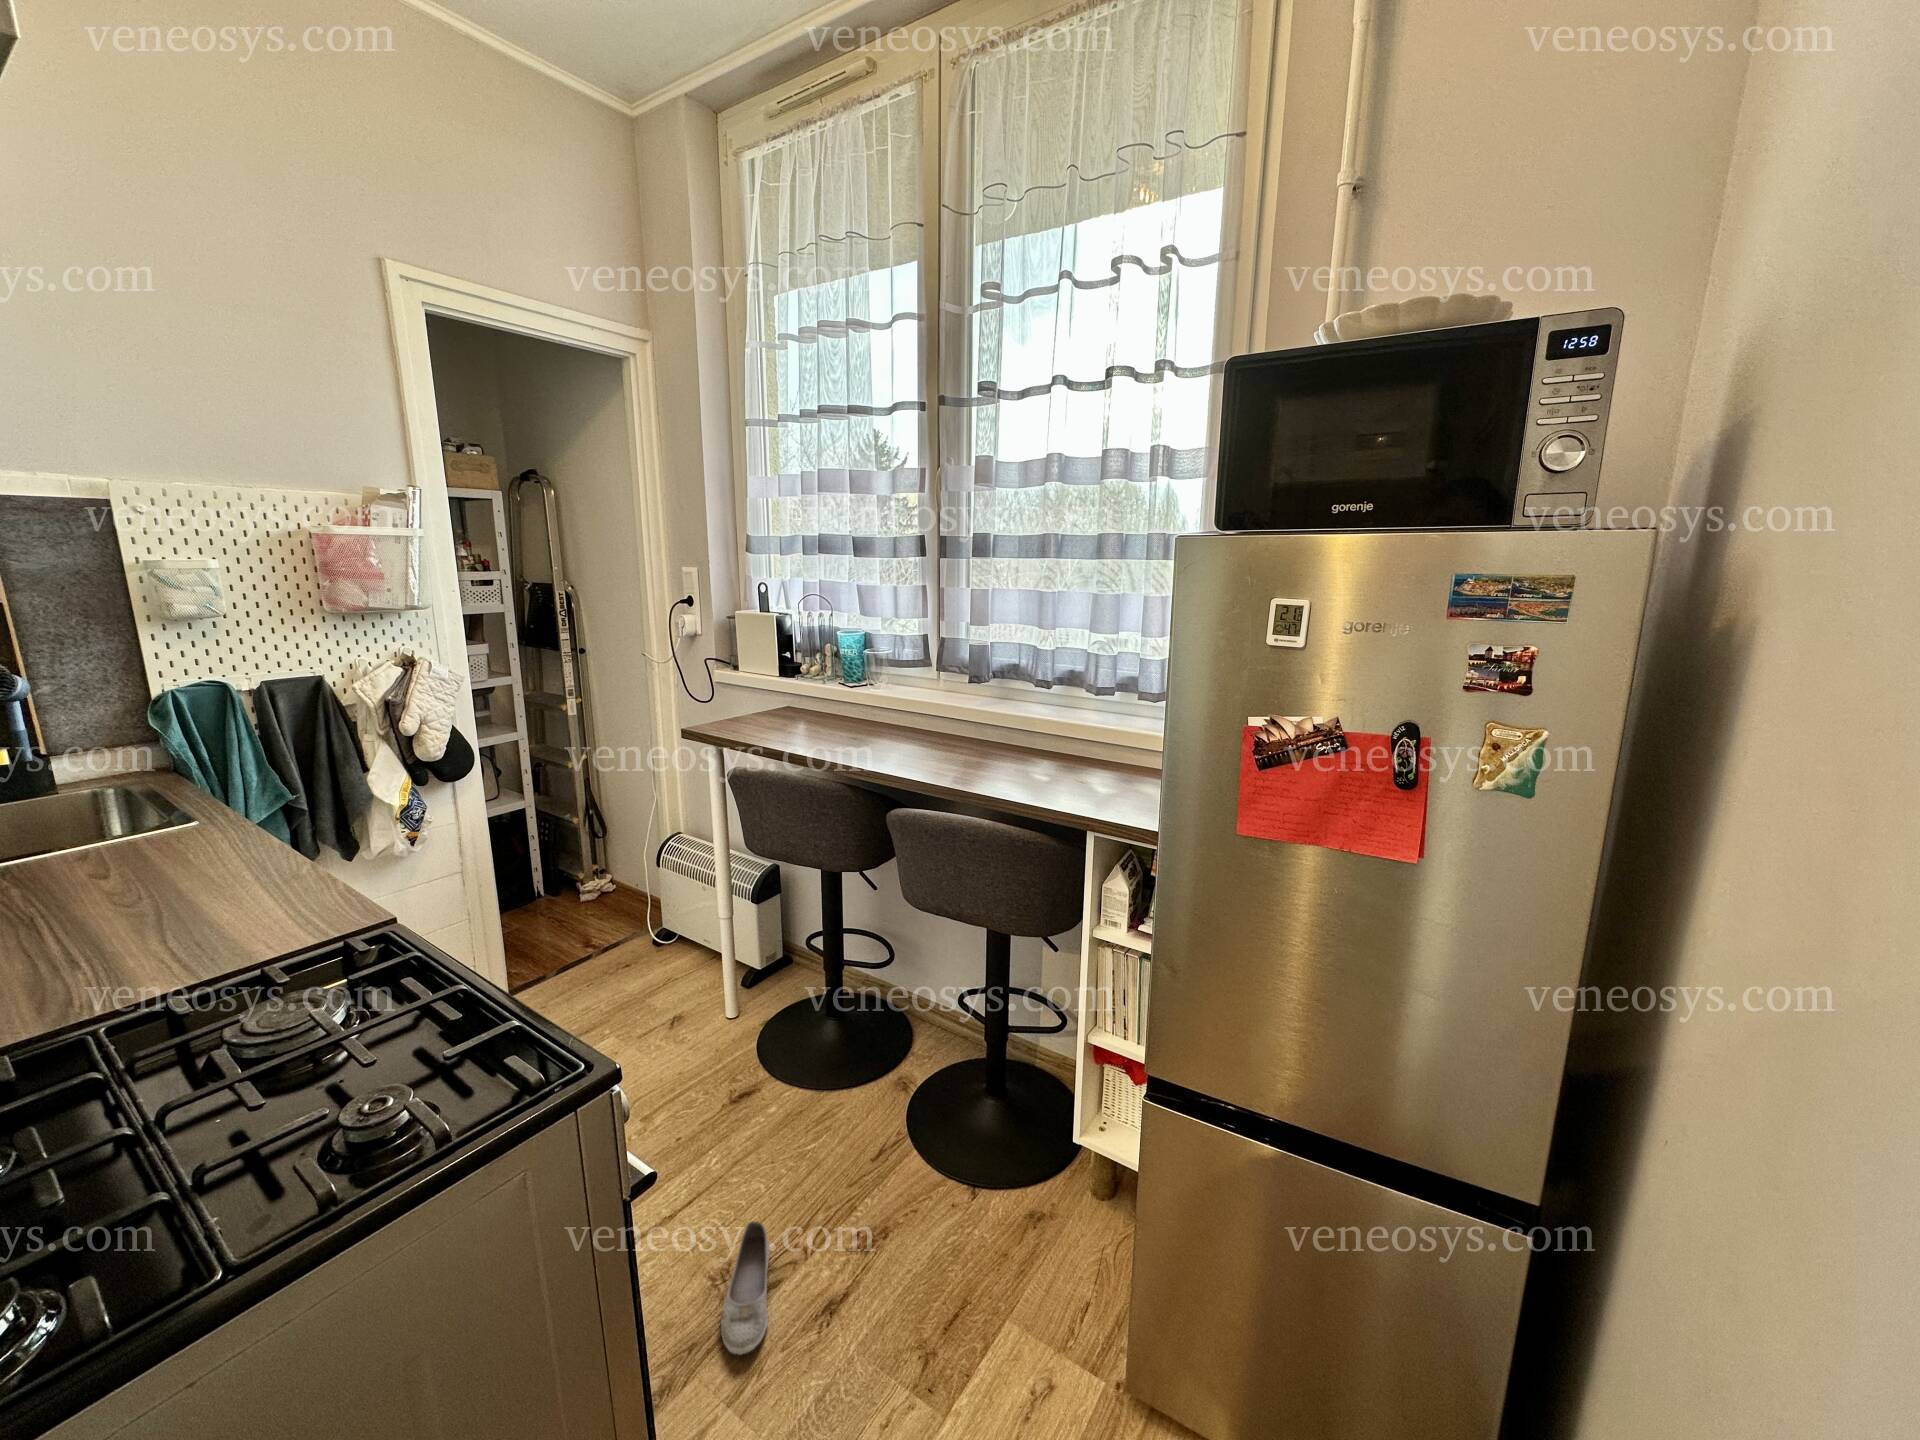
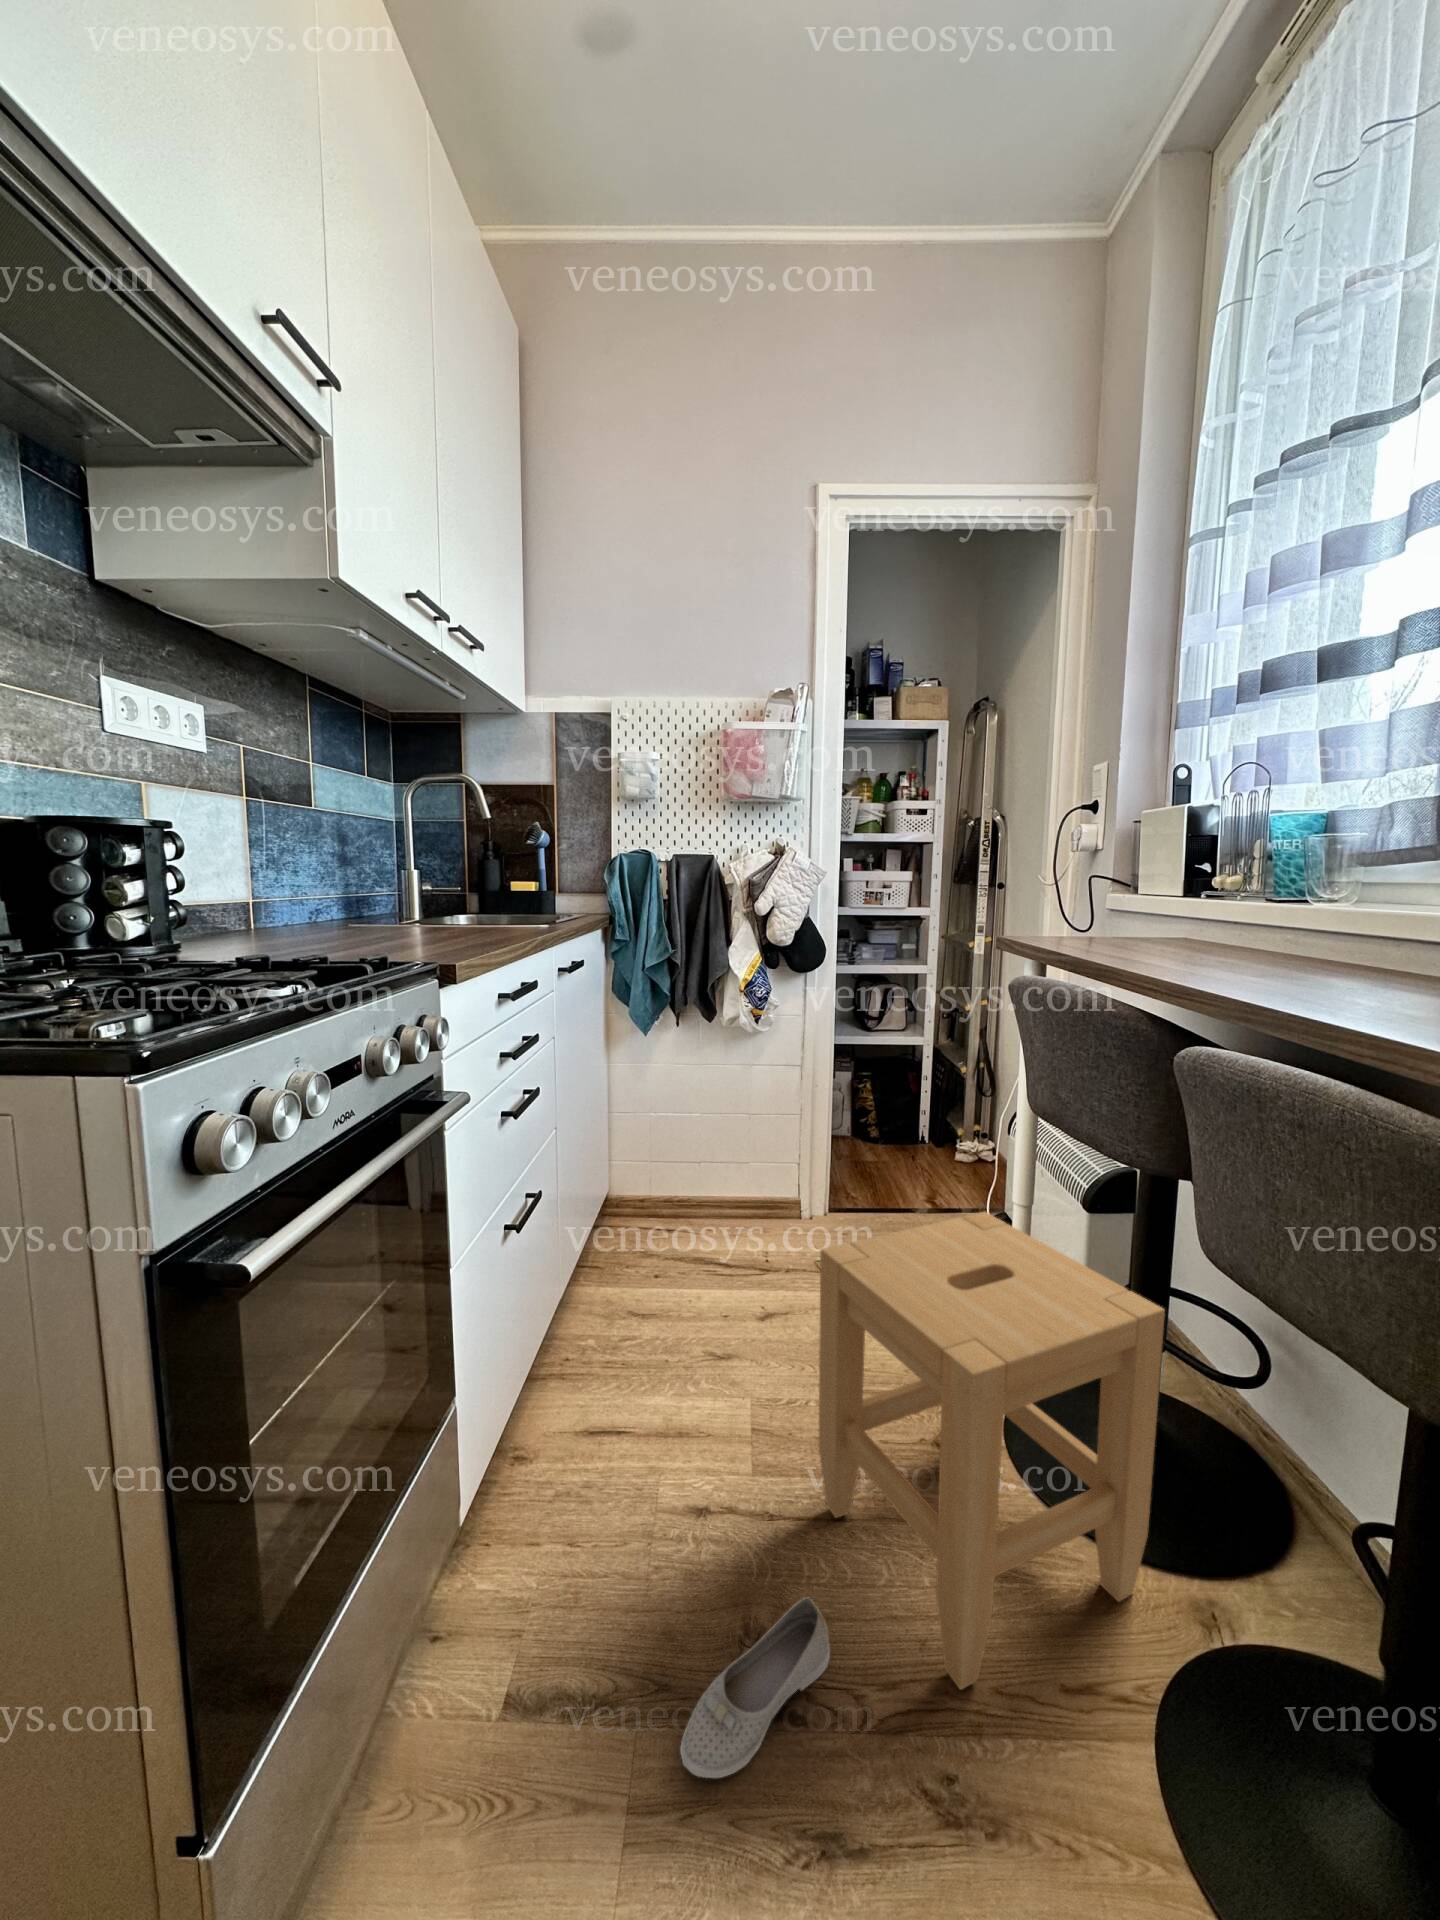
stool: none [679,935,876,1200] -> present [819,1212,1165,1689]

